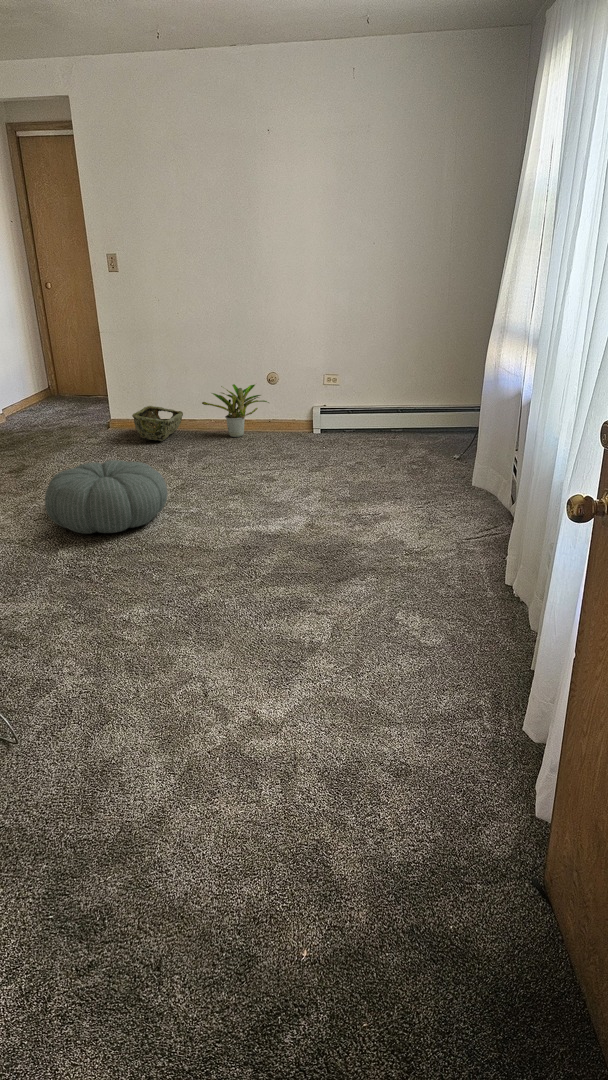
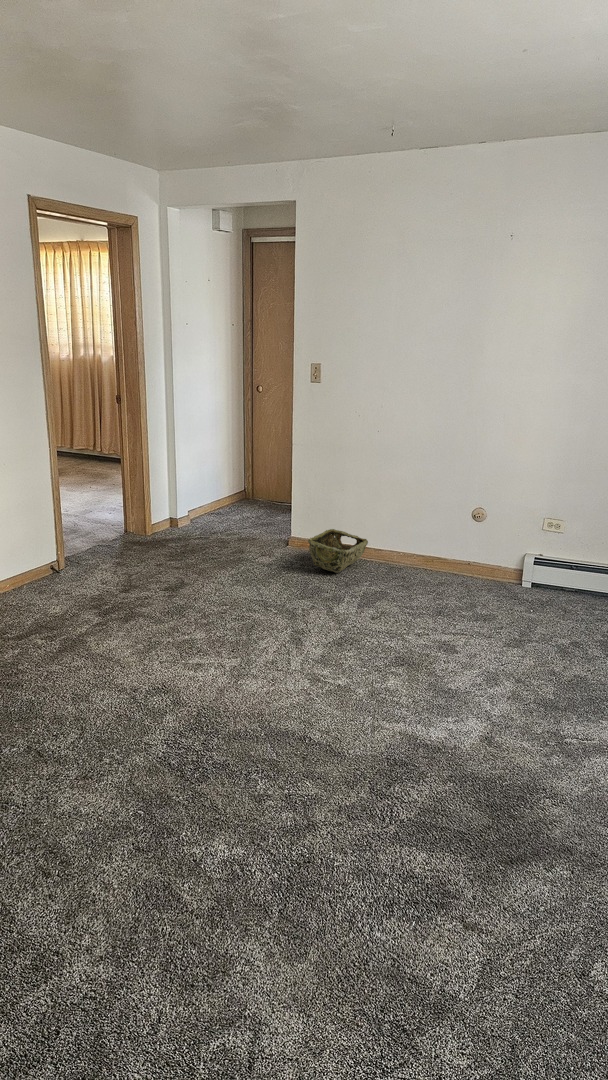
potted plant: present [202,384,269,437] -> none [389,517,471,579]
pouf: present [45,460,168,534] -> none [167,606,312,704]

